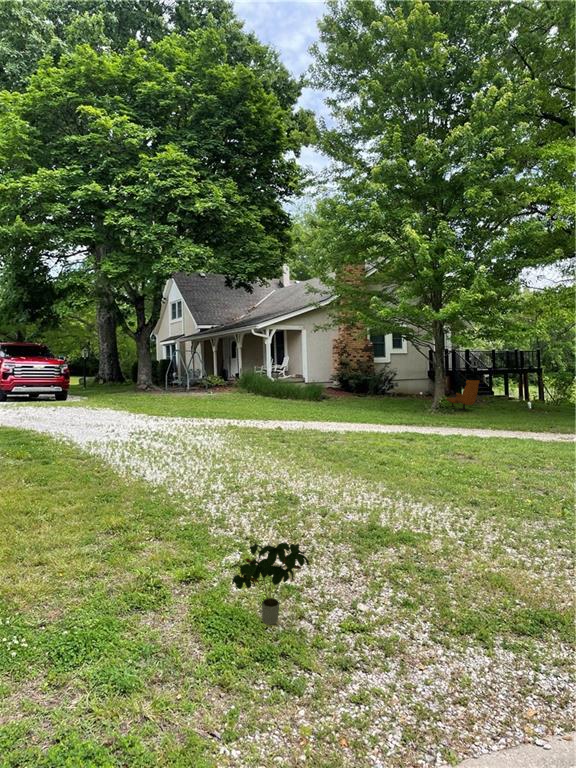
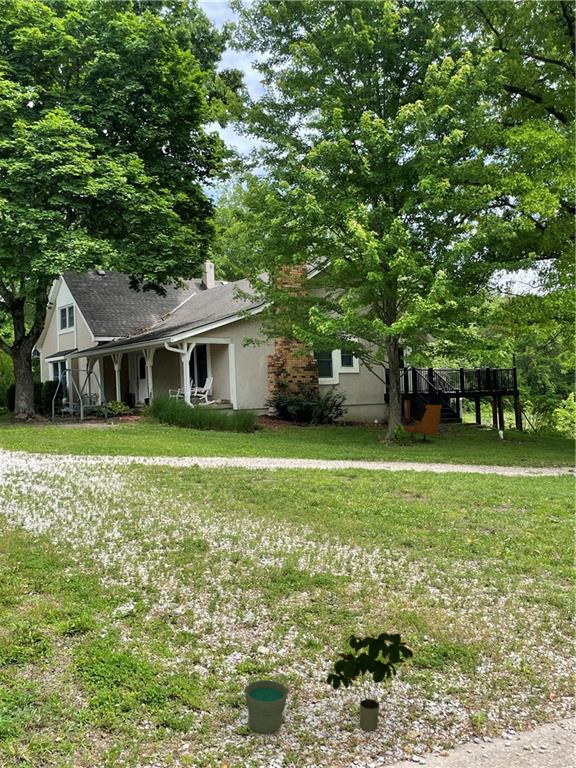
potted plant: present [232,543,309,625] -> present [326,633,413,731]
bucket: none [356,640,400,704] -> present [244,670,288,734]

